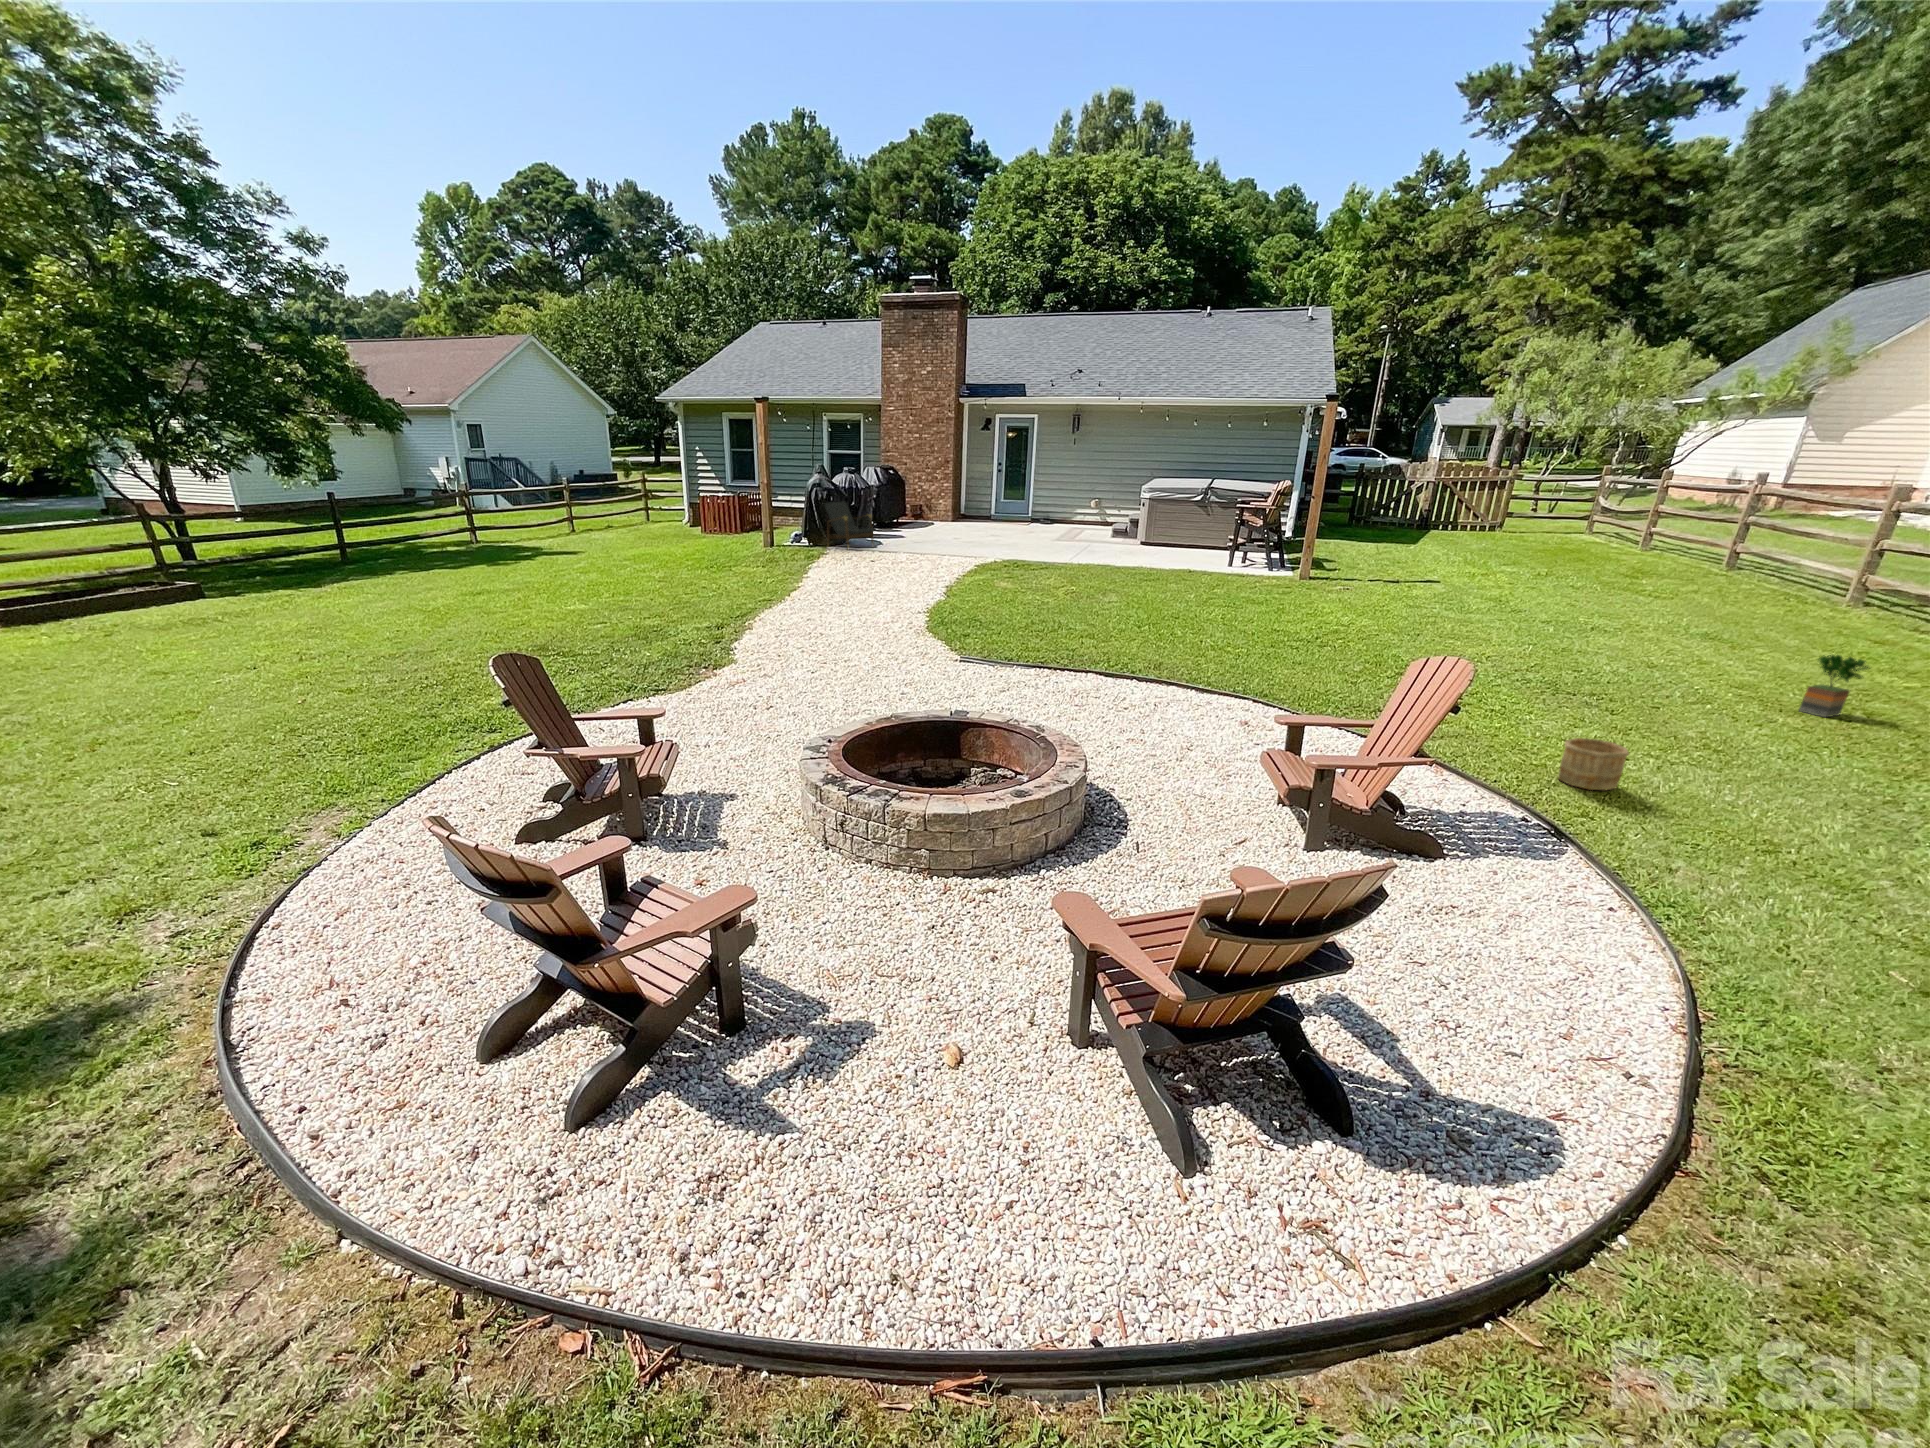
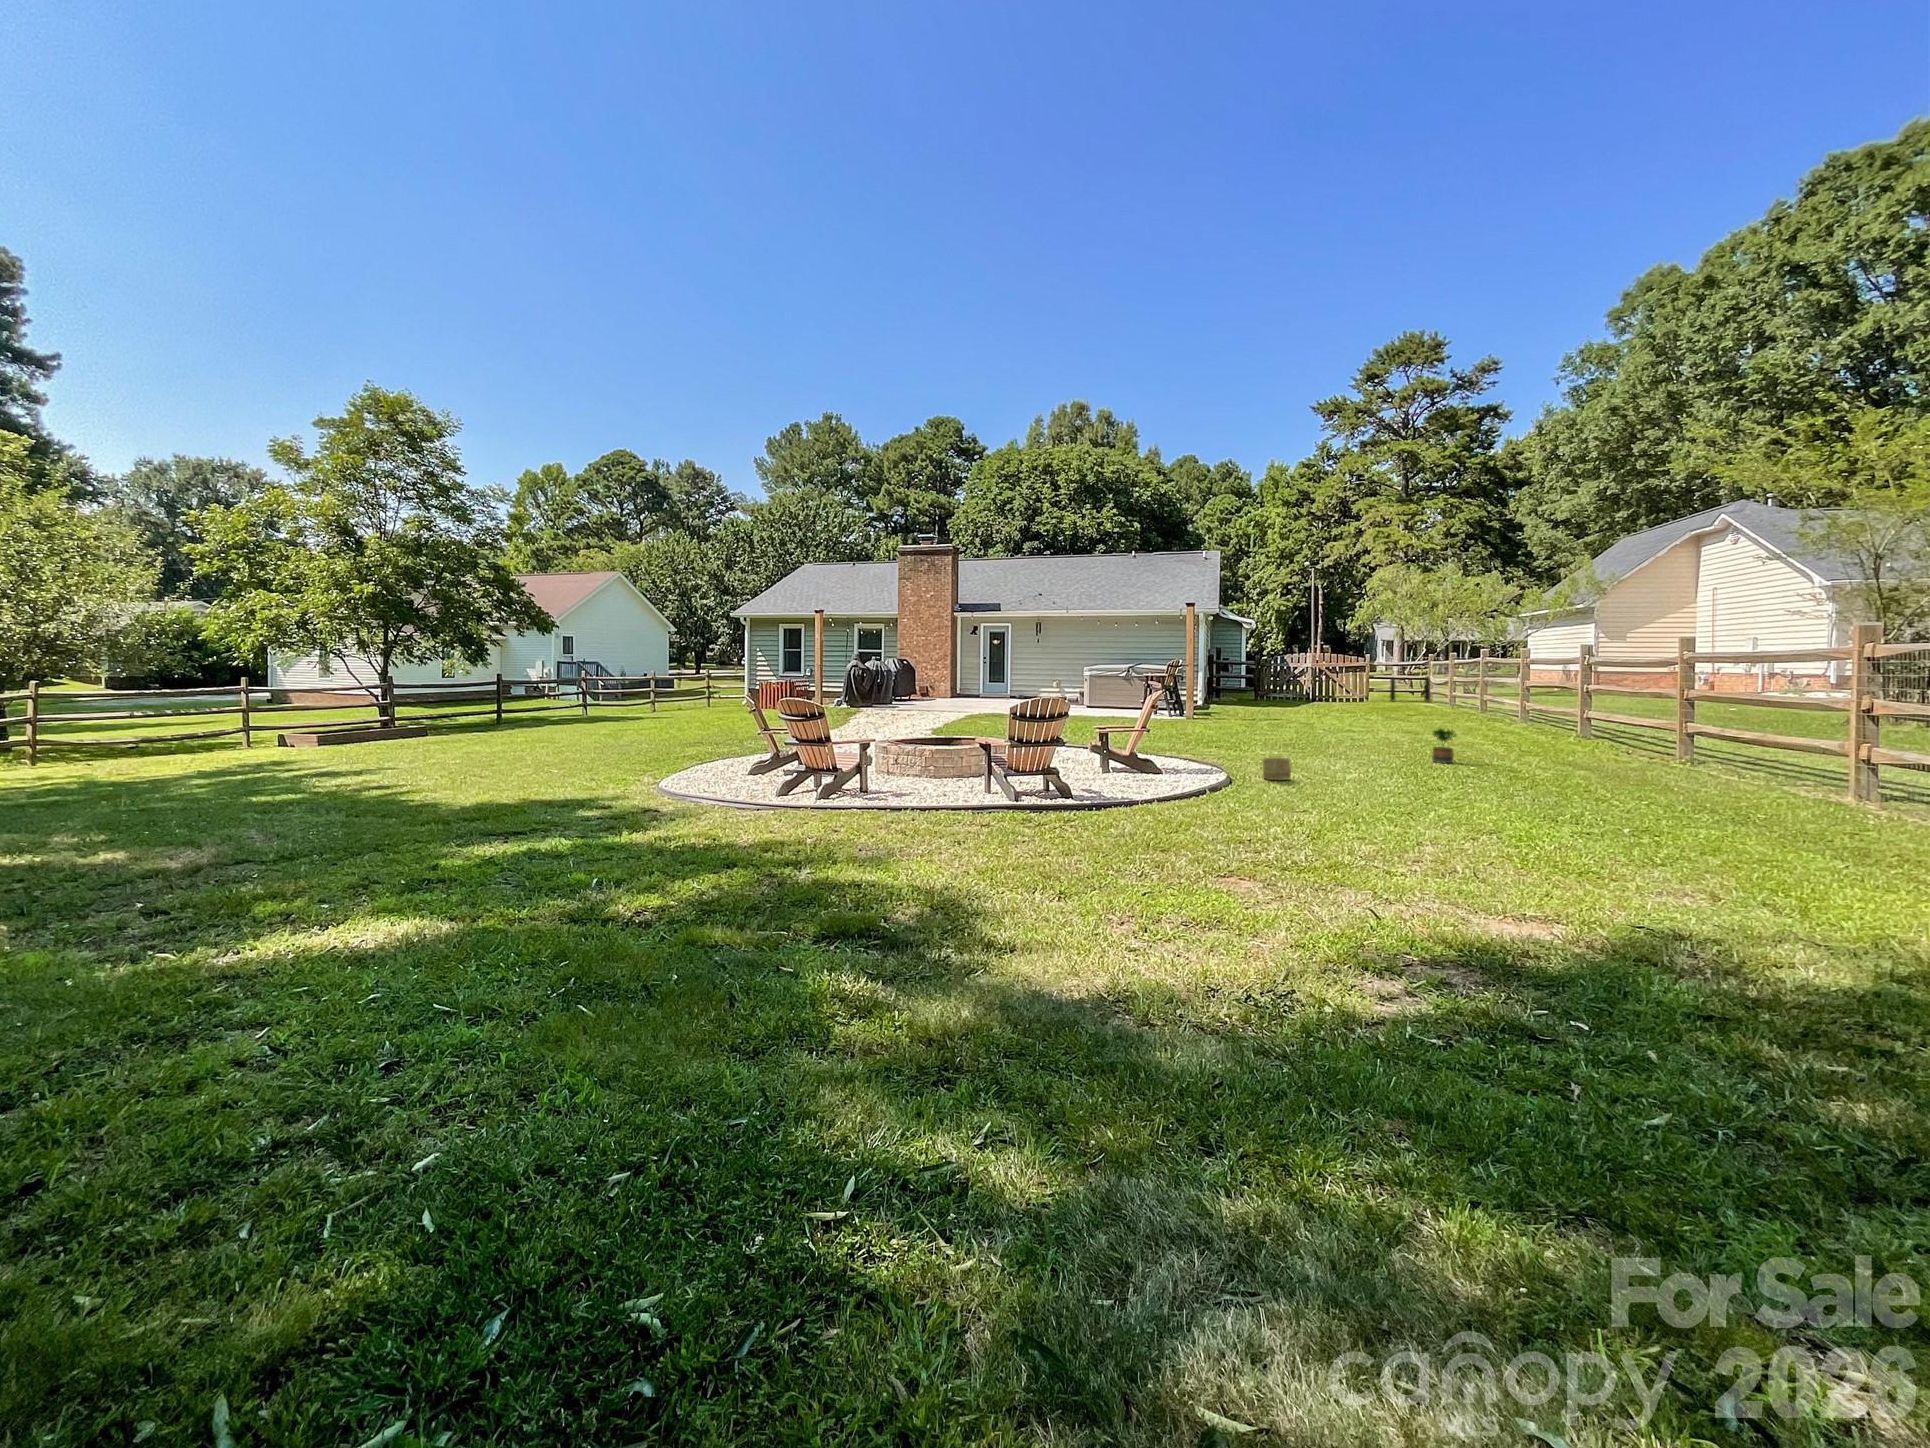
bench: none [1533,498,1600,534] -> present [1390,678,1430,702]
lounge chair: present [825,502,875,548] -> none [858,680,894,712]

